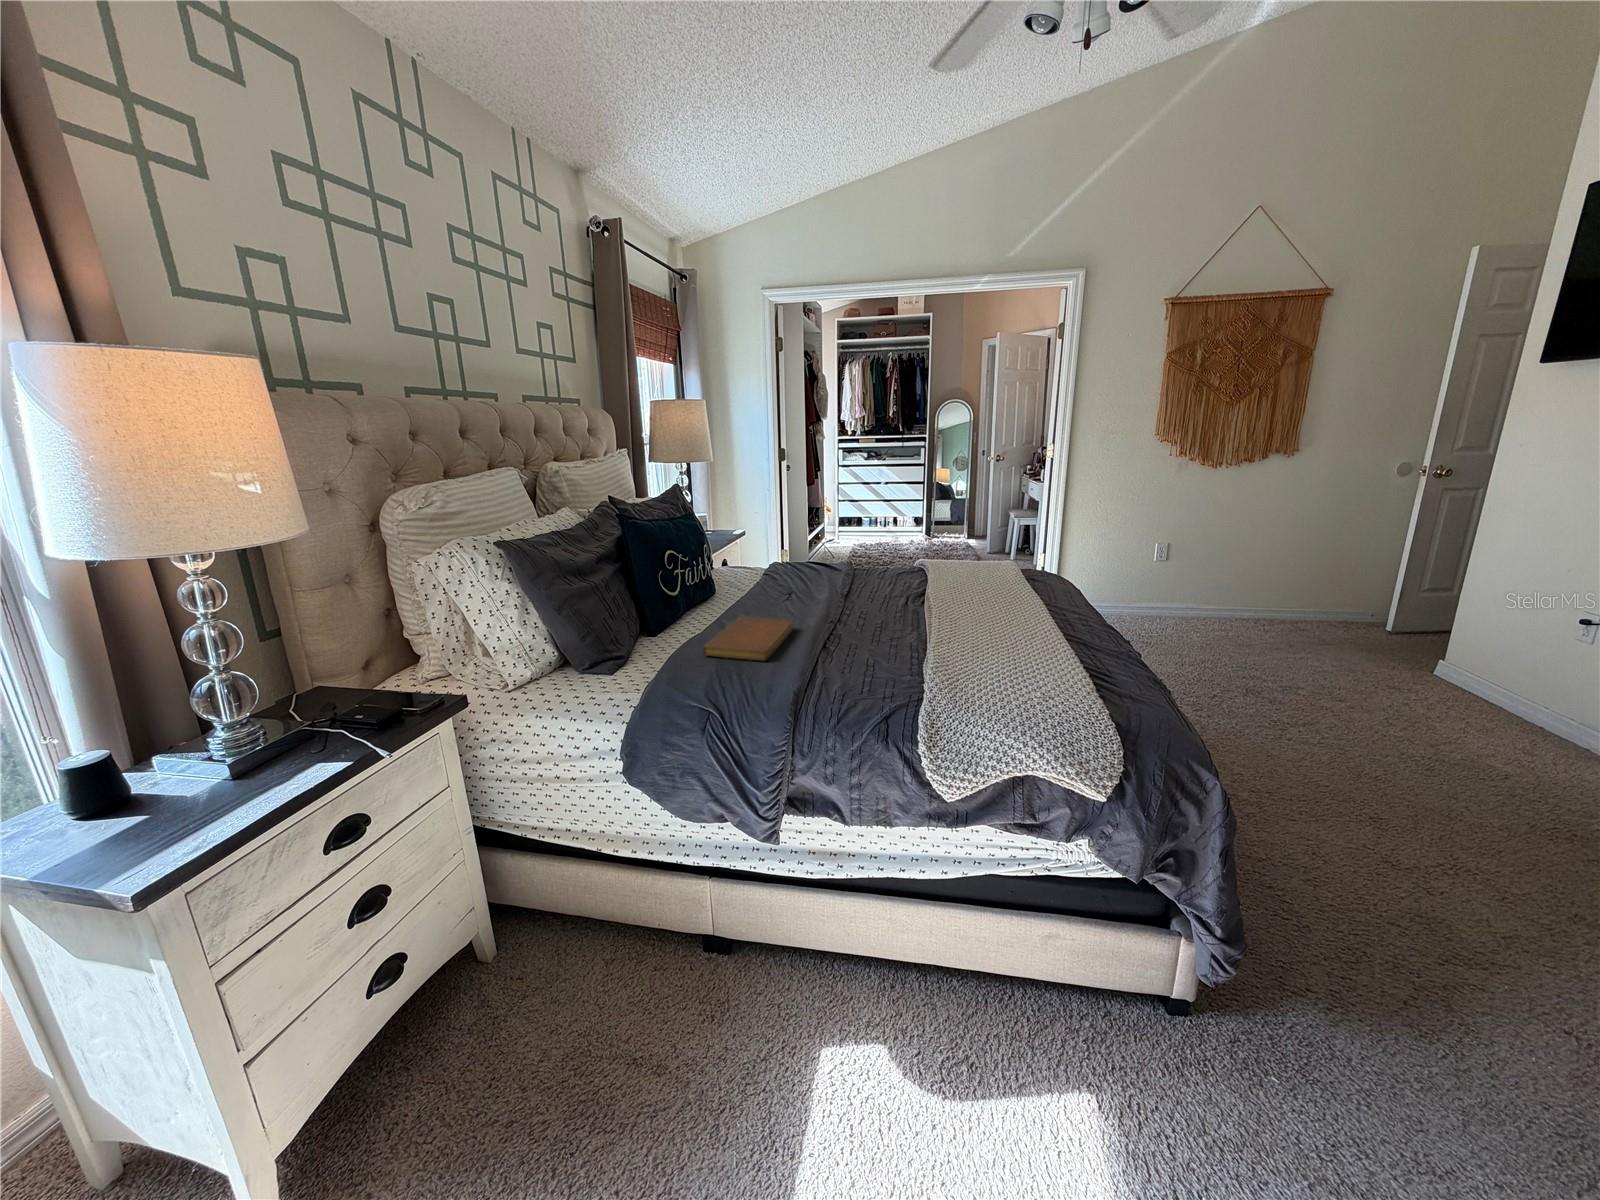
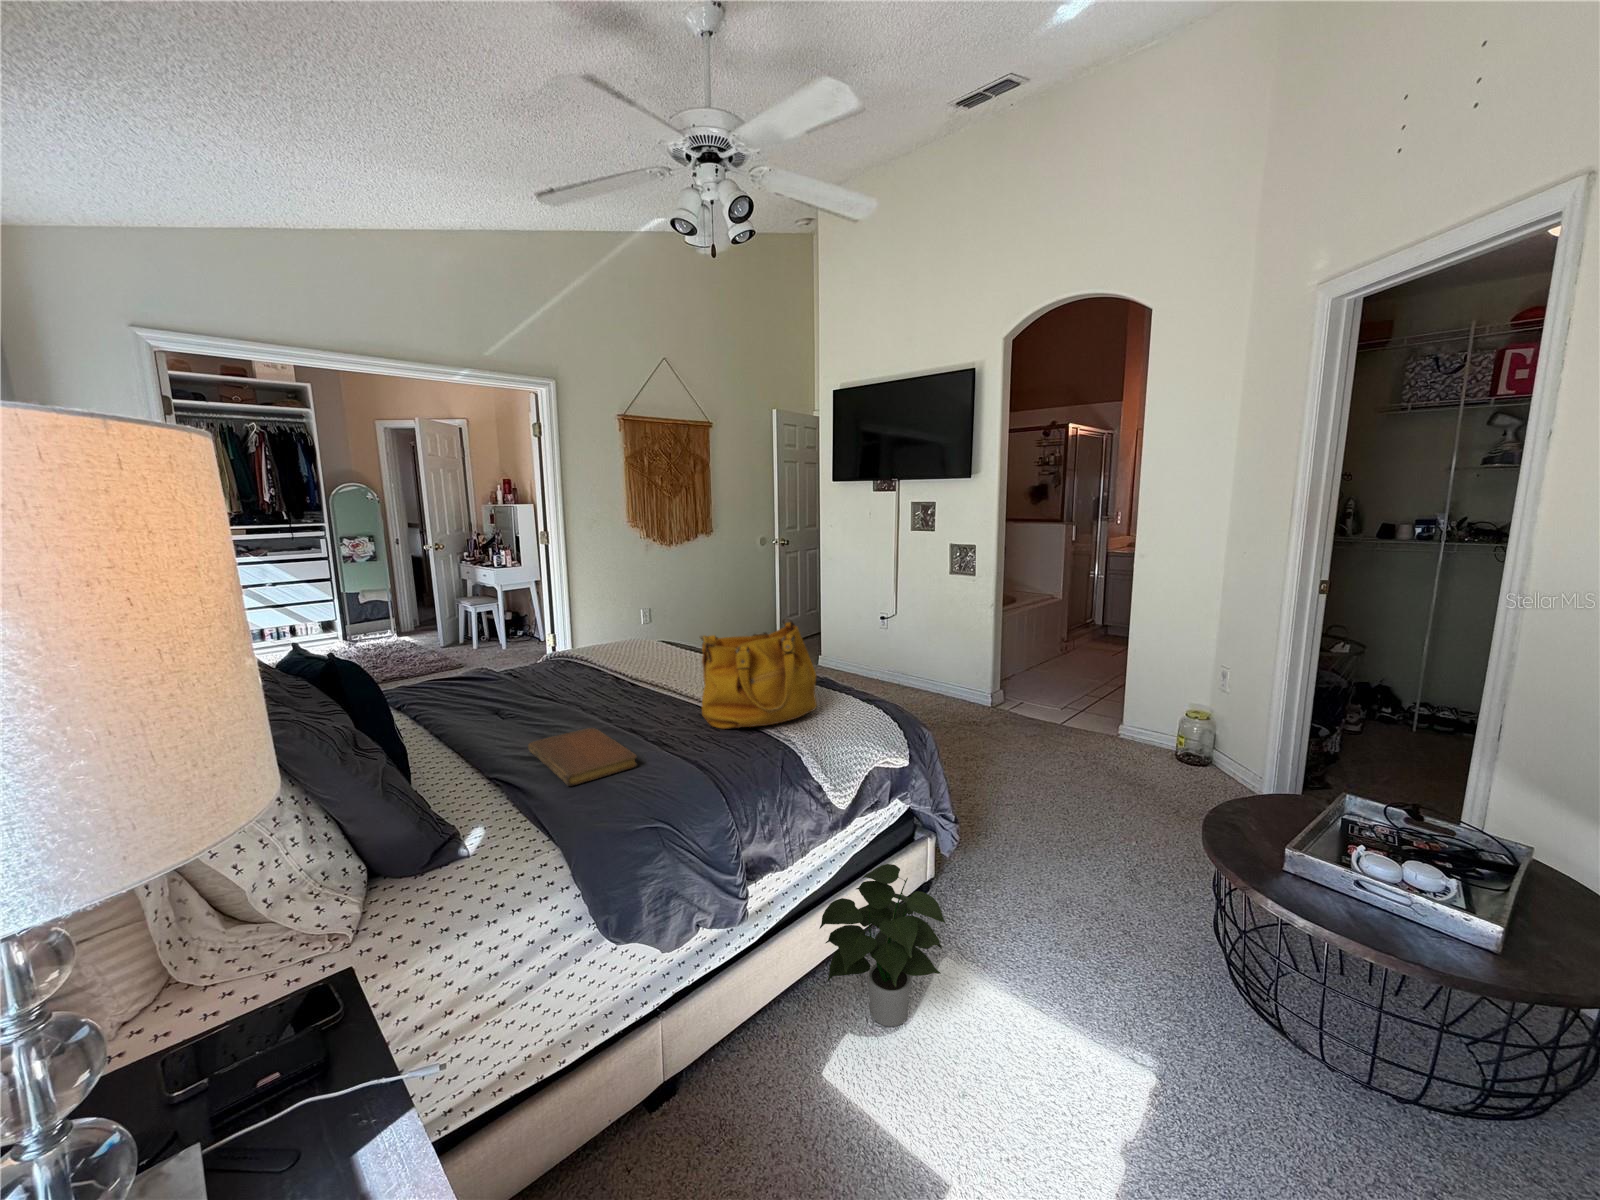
handbag: none [875,552,1031,679] -> present [700,618,817,729]
potted plant: none [860,898,1045,1095] -> present [820,864,946,1026]

